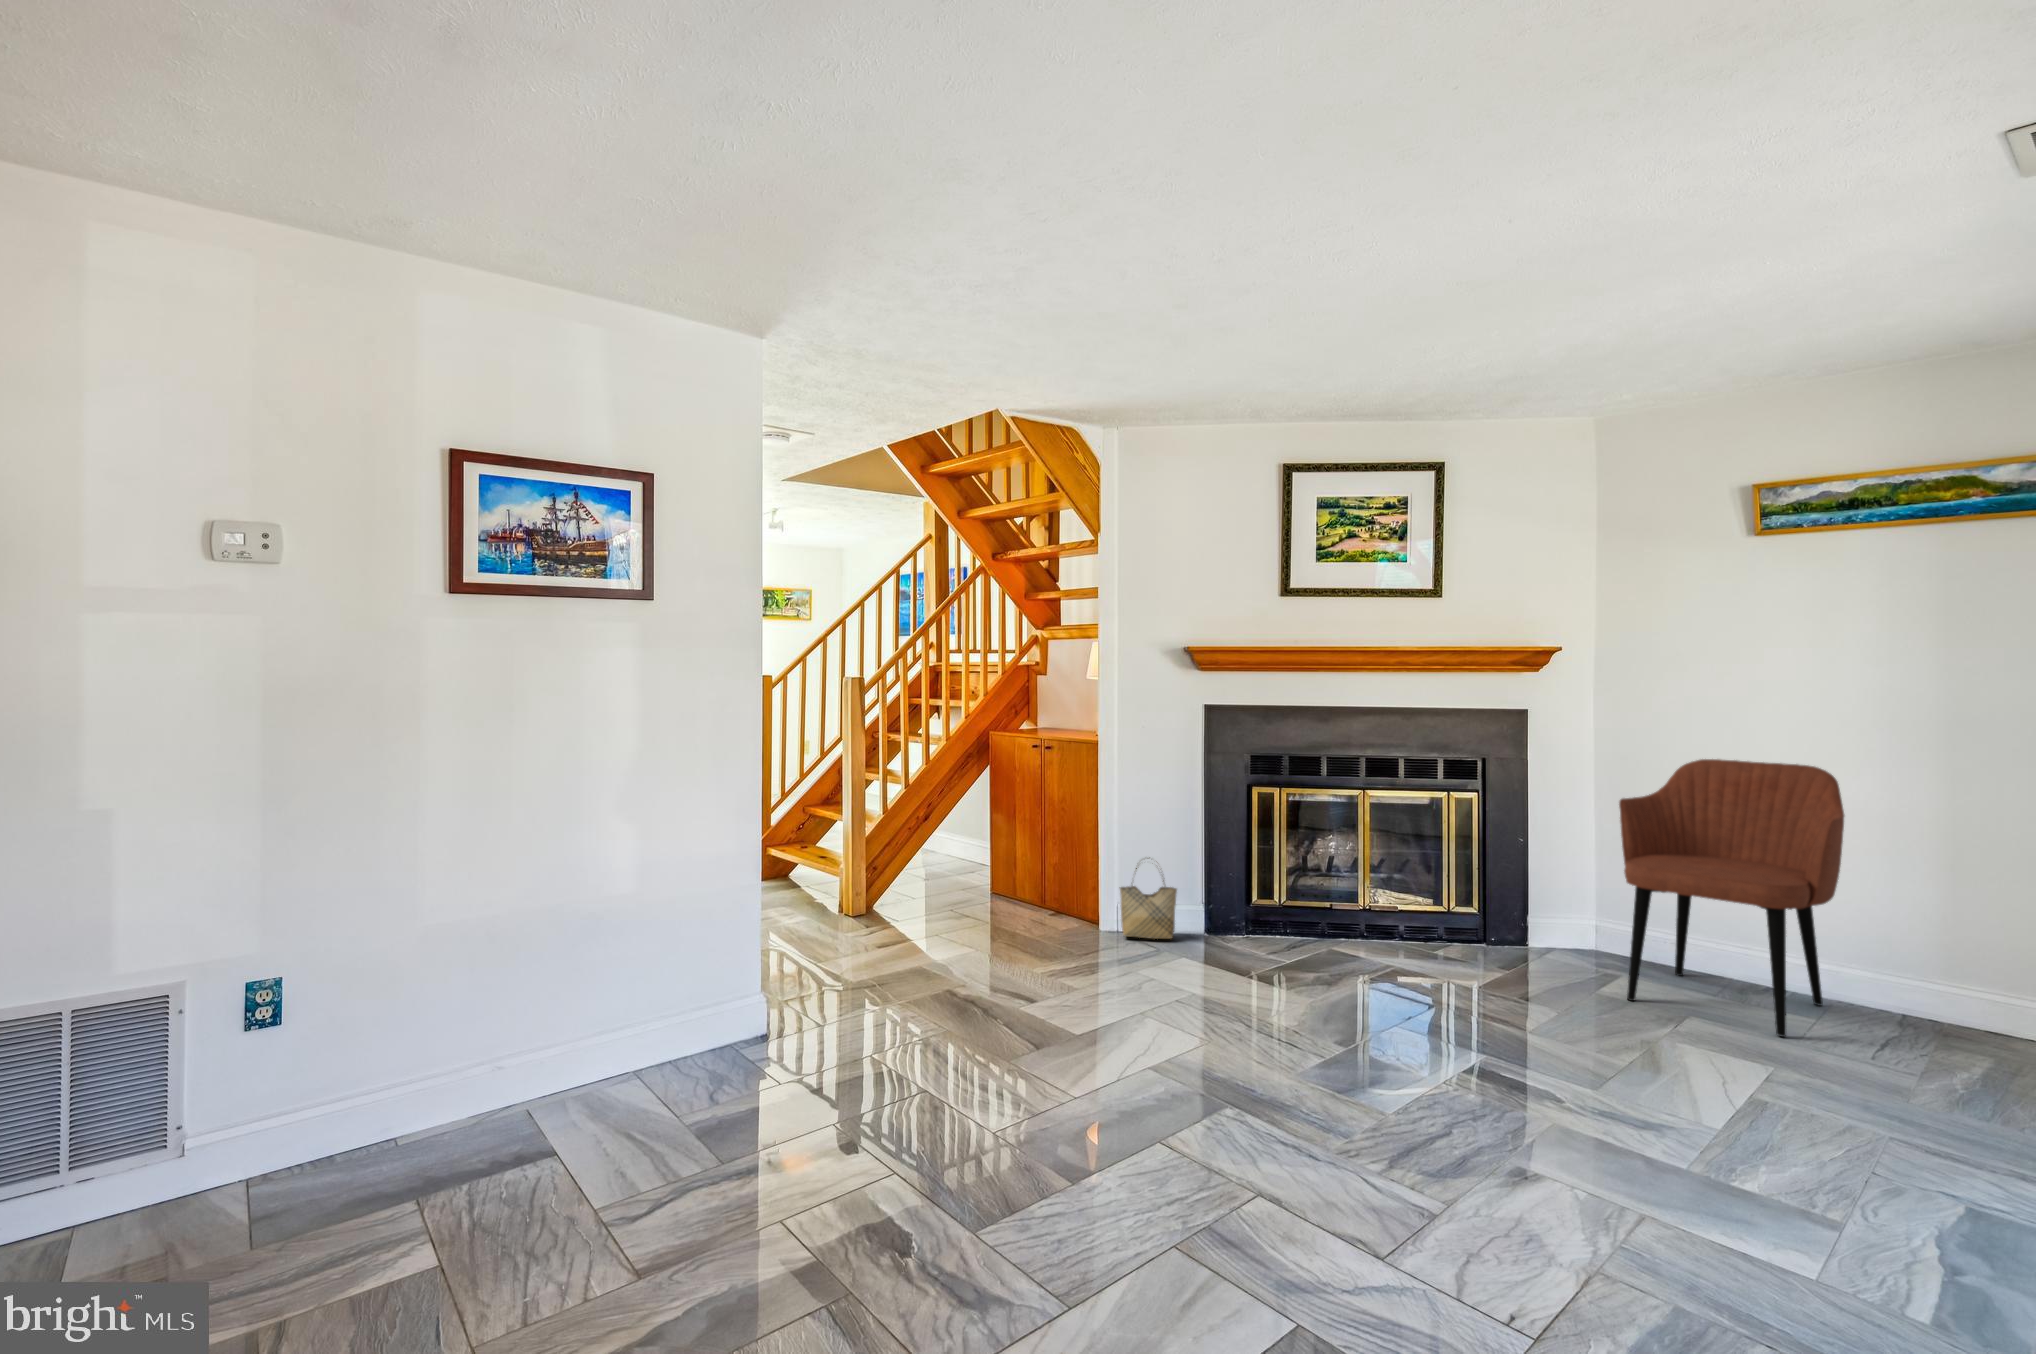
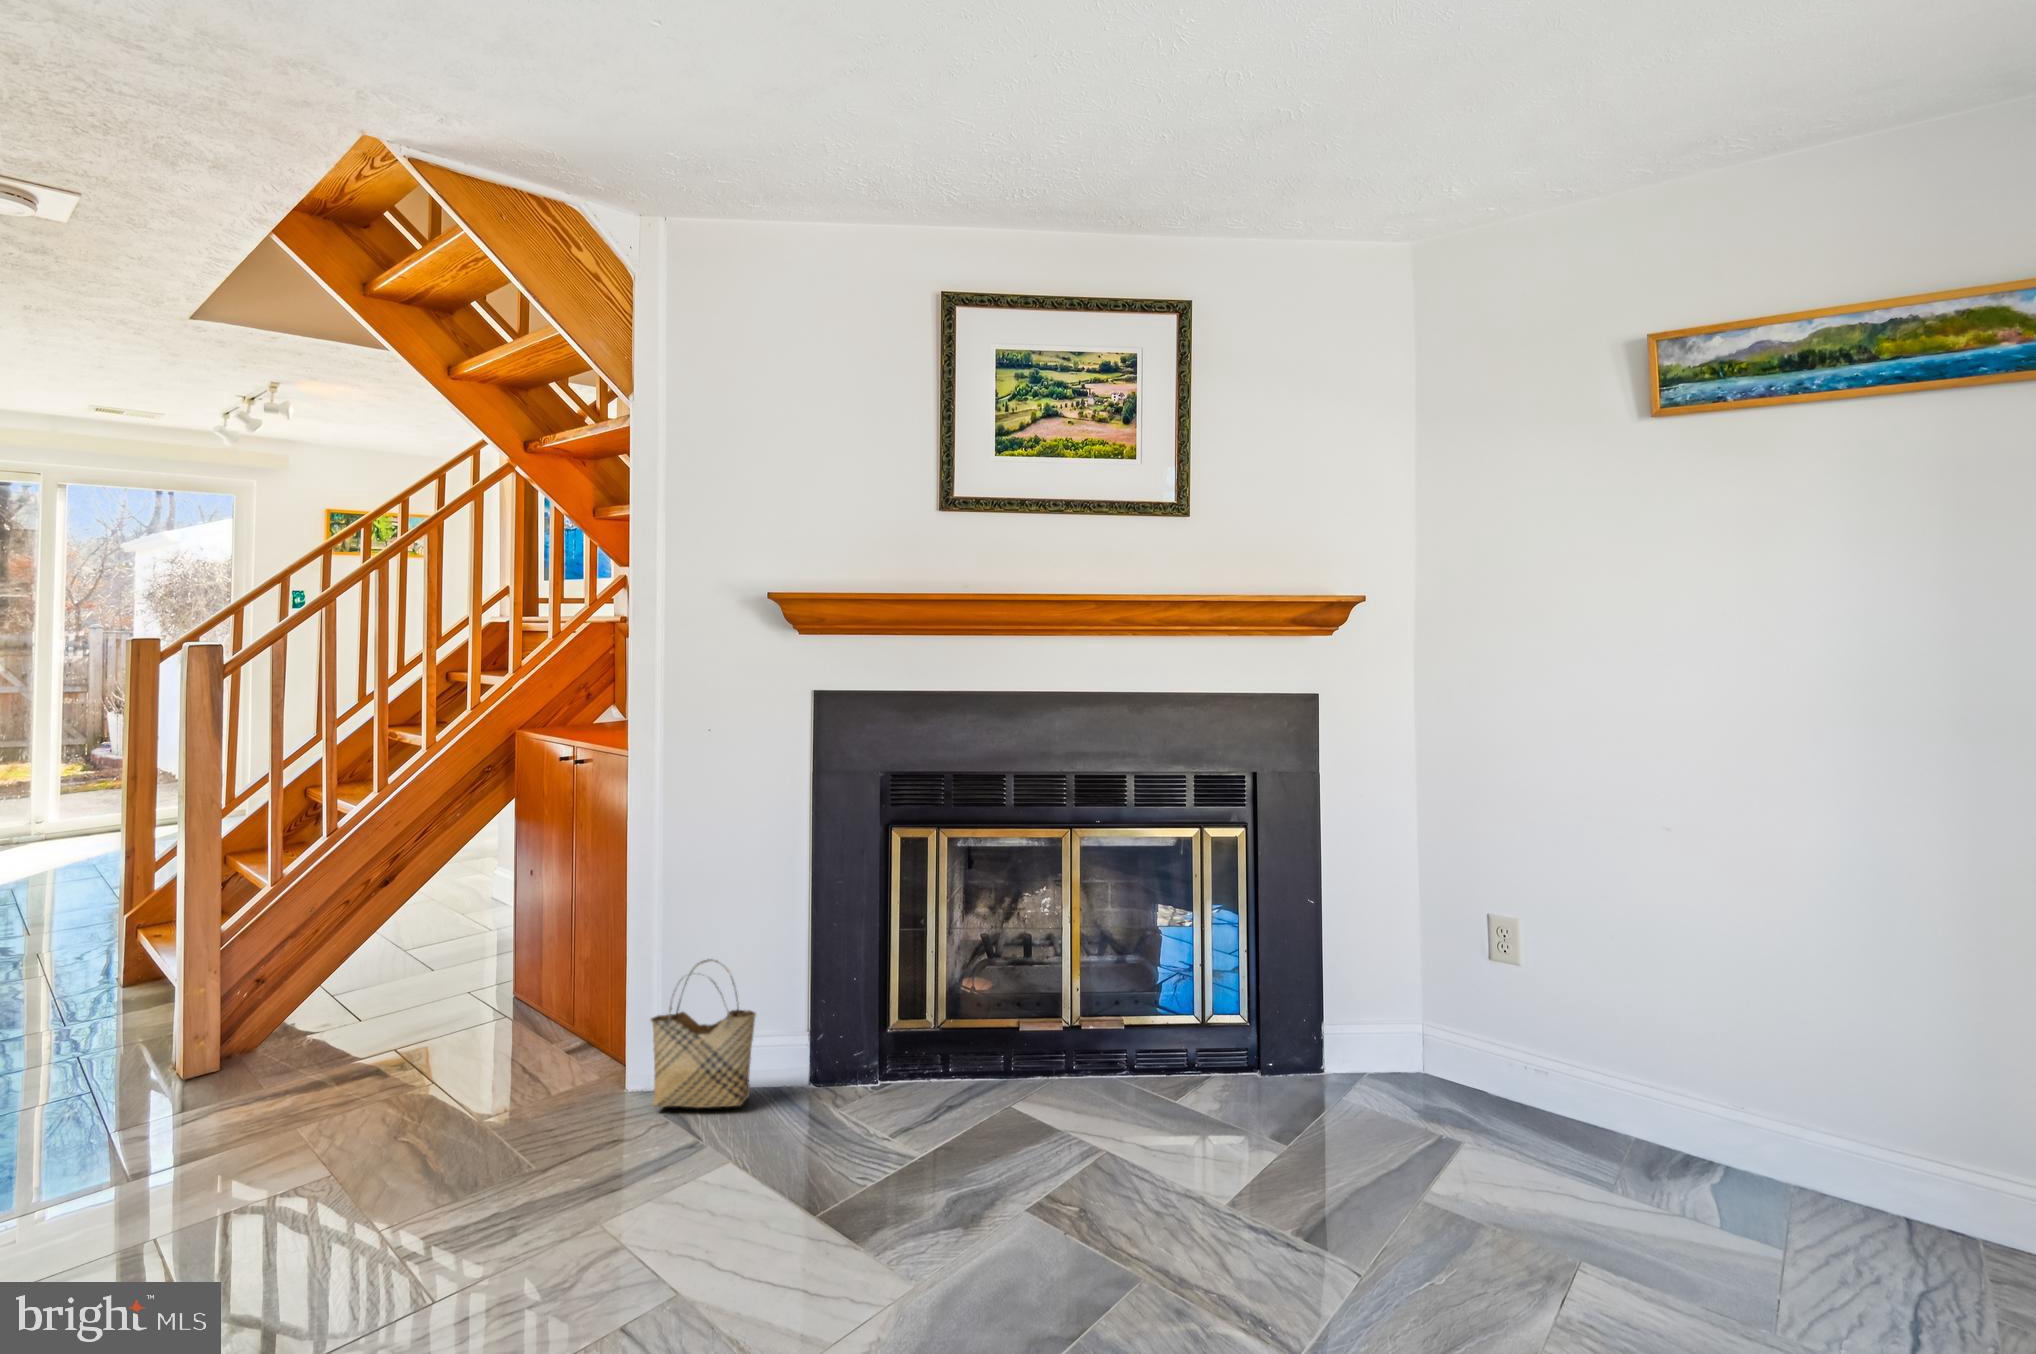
armchair: present [1619,759,1844,1037] -> none [1461,775,1824,1286]

